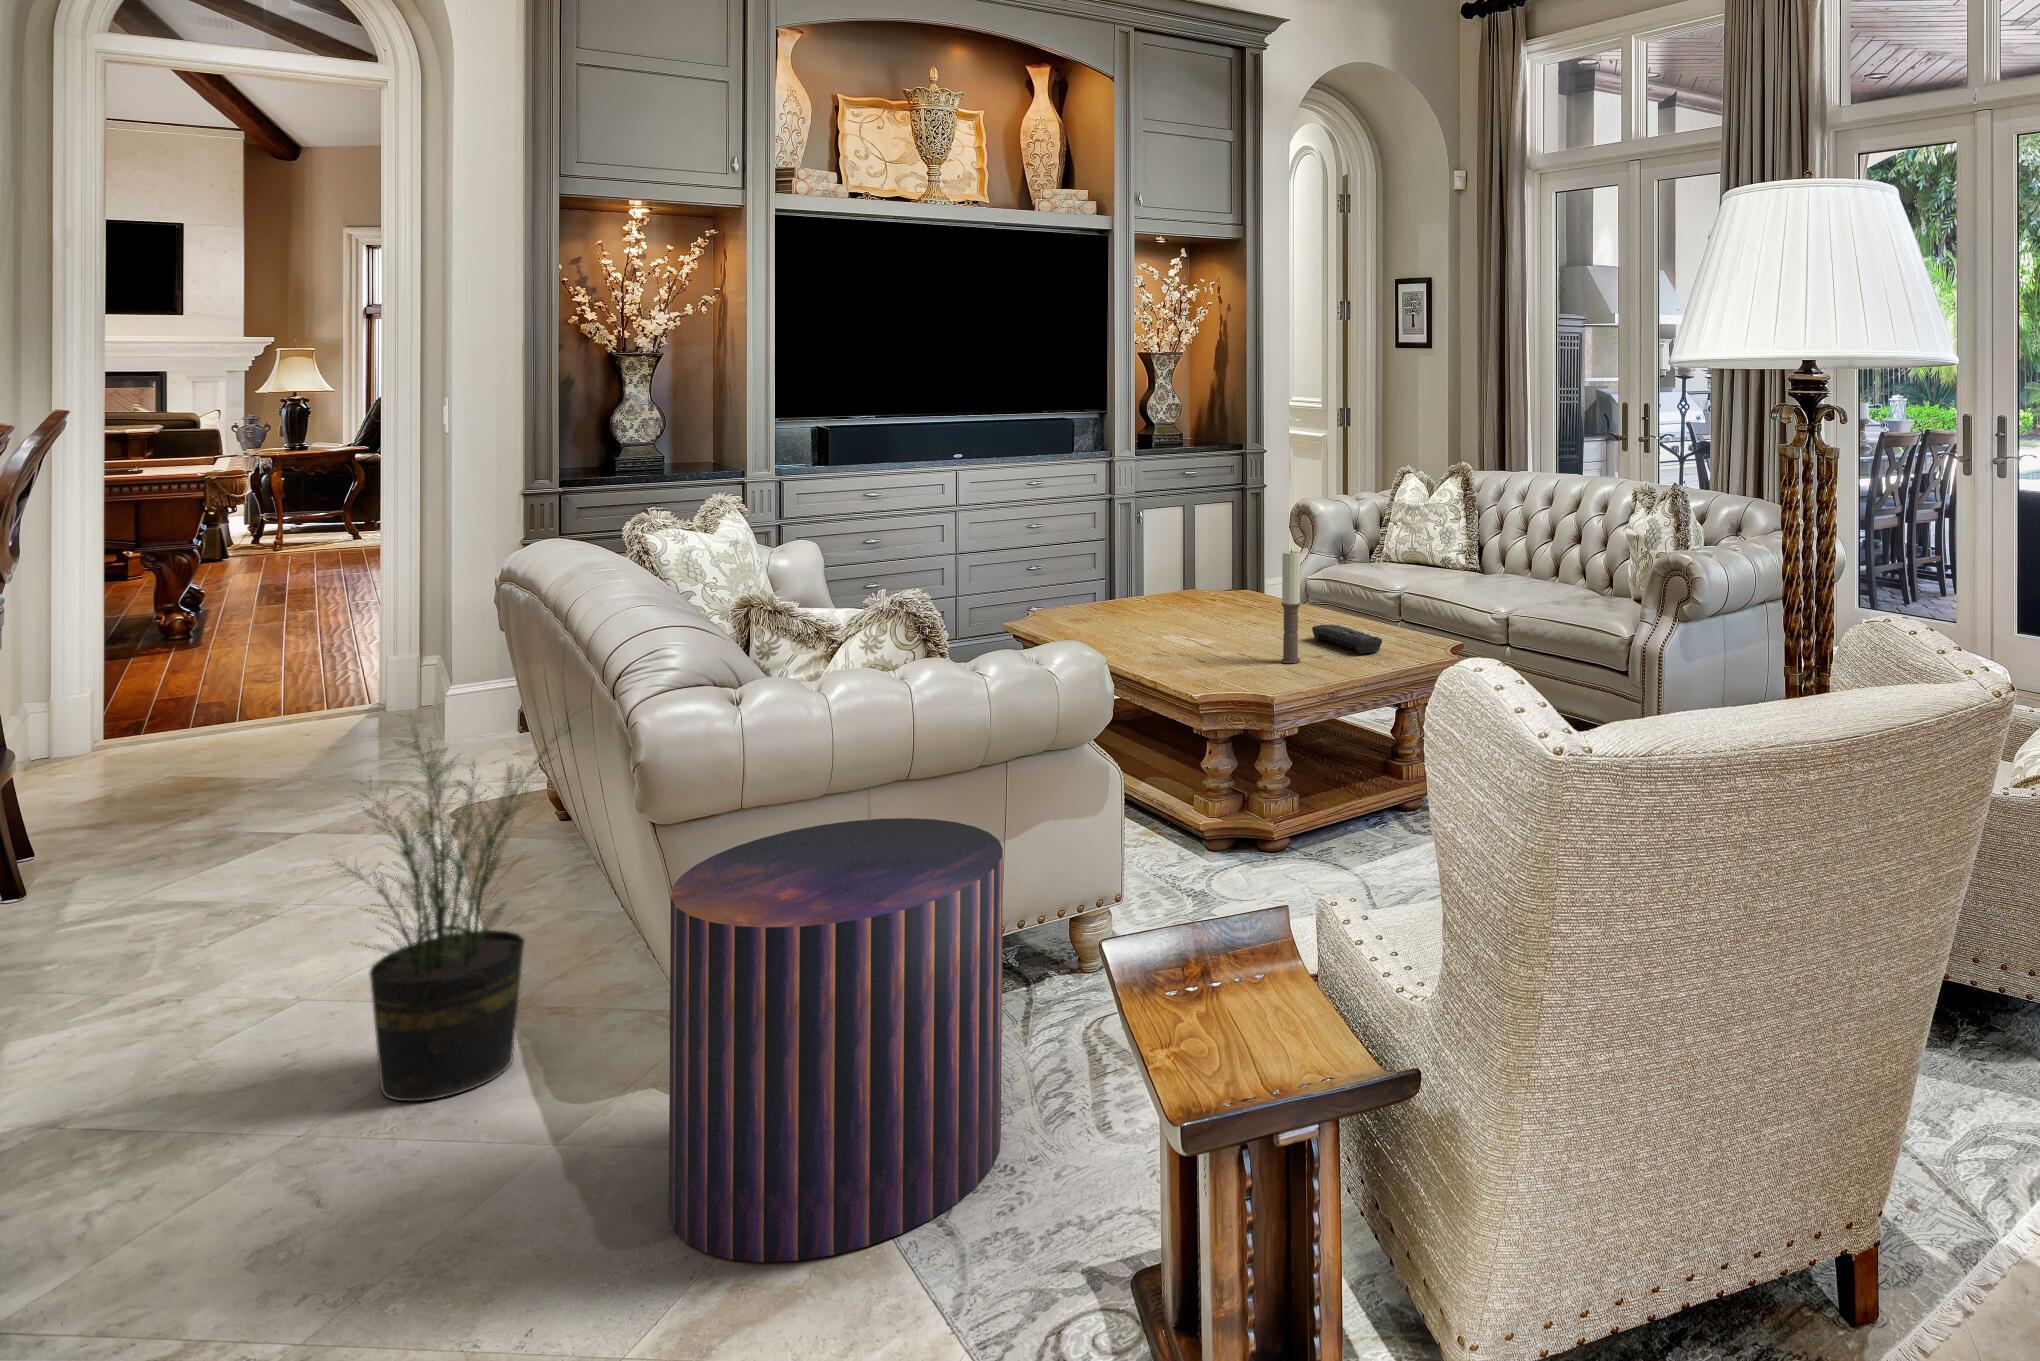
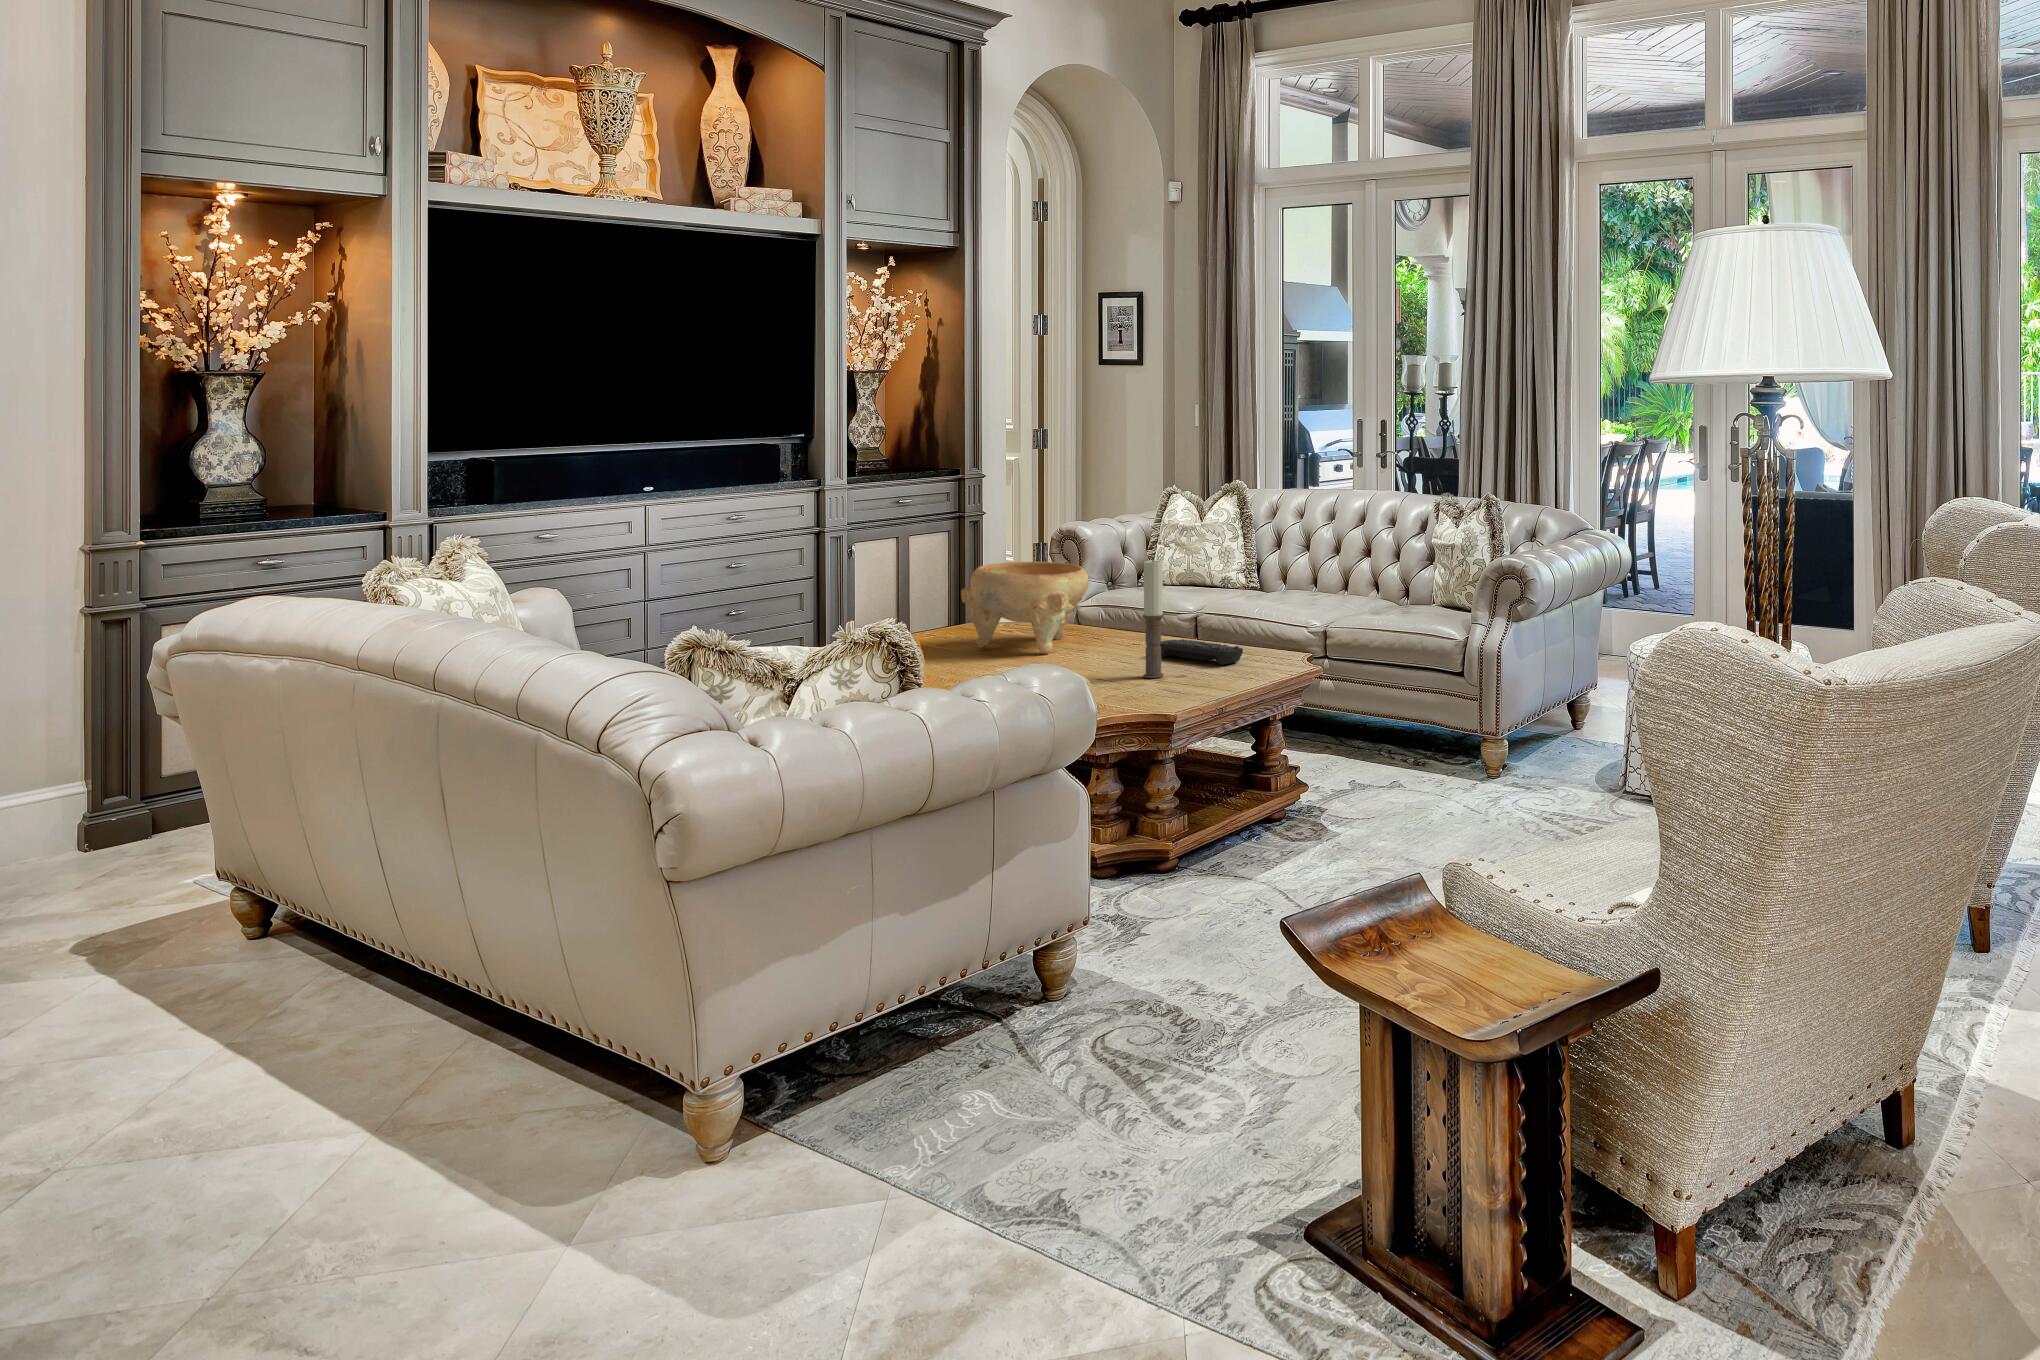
decorative bowl: none [1160,540,1271,628] -> present [961,562,1089,653]
potted plant: present [335,706,589,1102] -> none [192,744,493,1235]
pouf: present [669,818,1003,1262] -> none [735,828,1087,1303]

